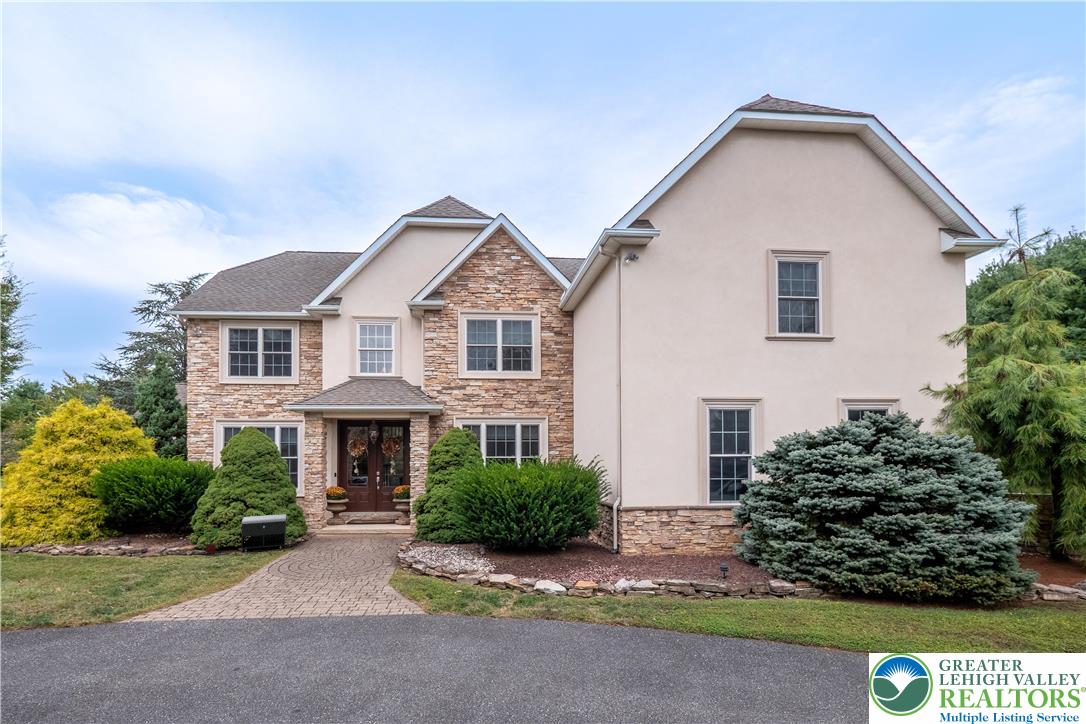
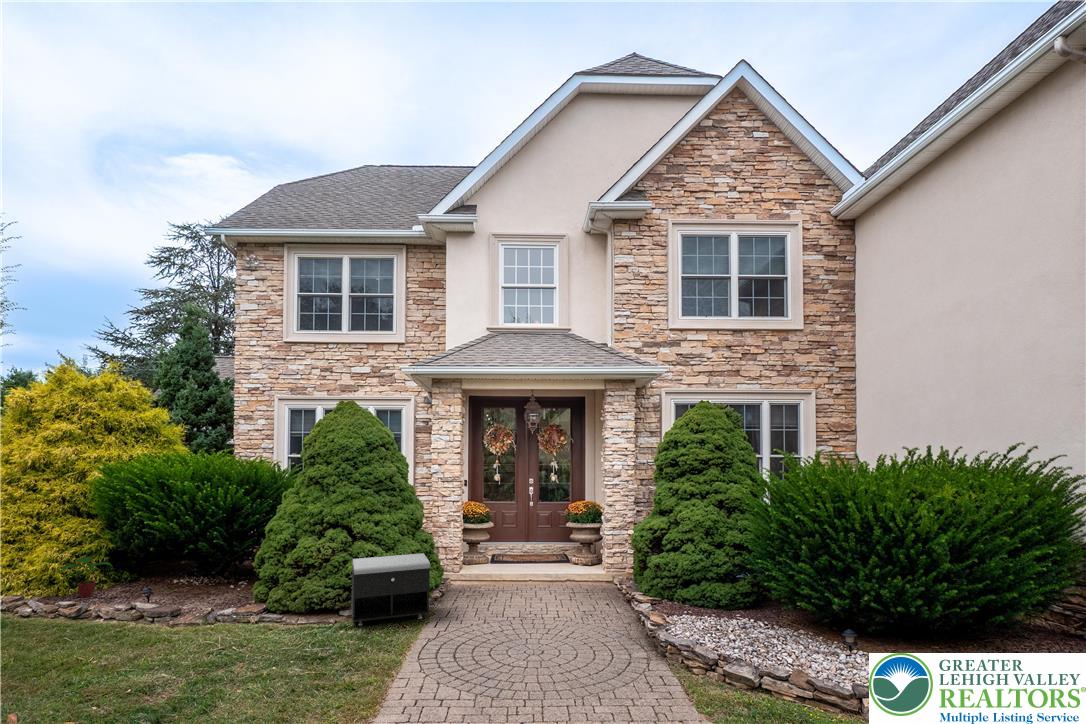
potted plant: present [198,528,221,554] -> present [61,557,112,597]

